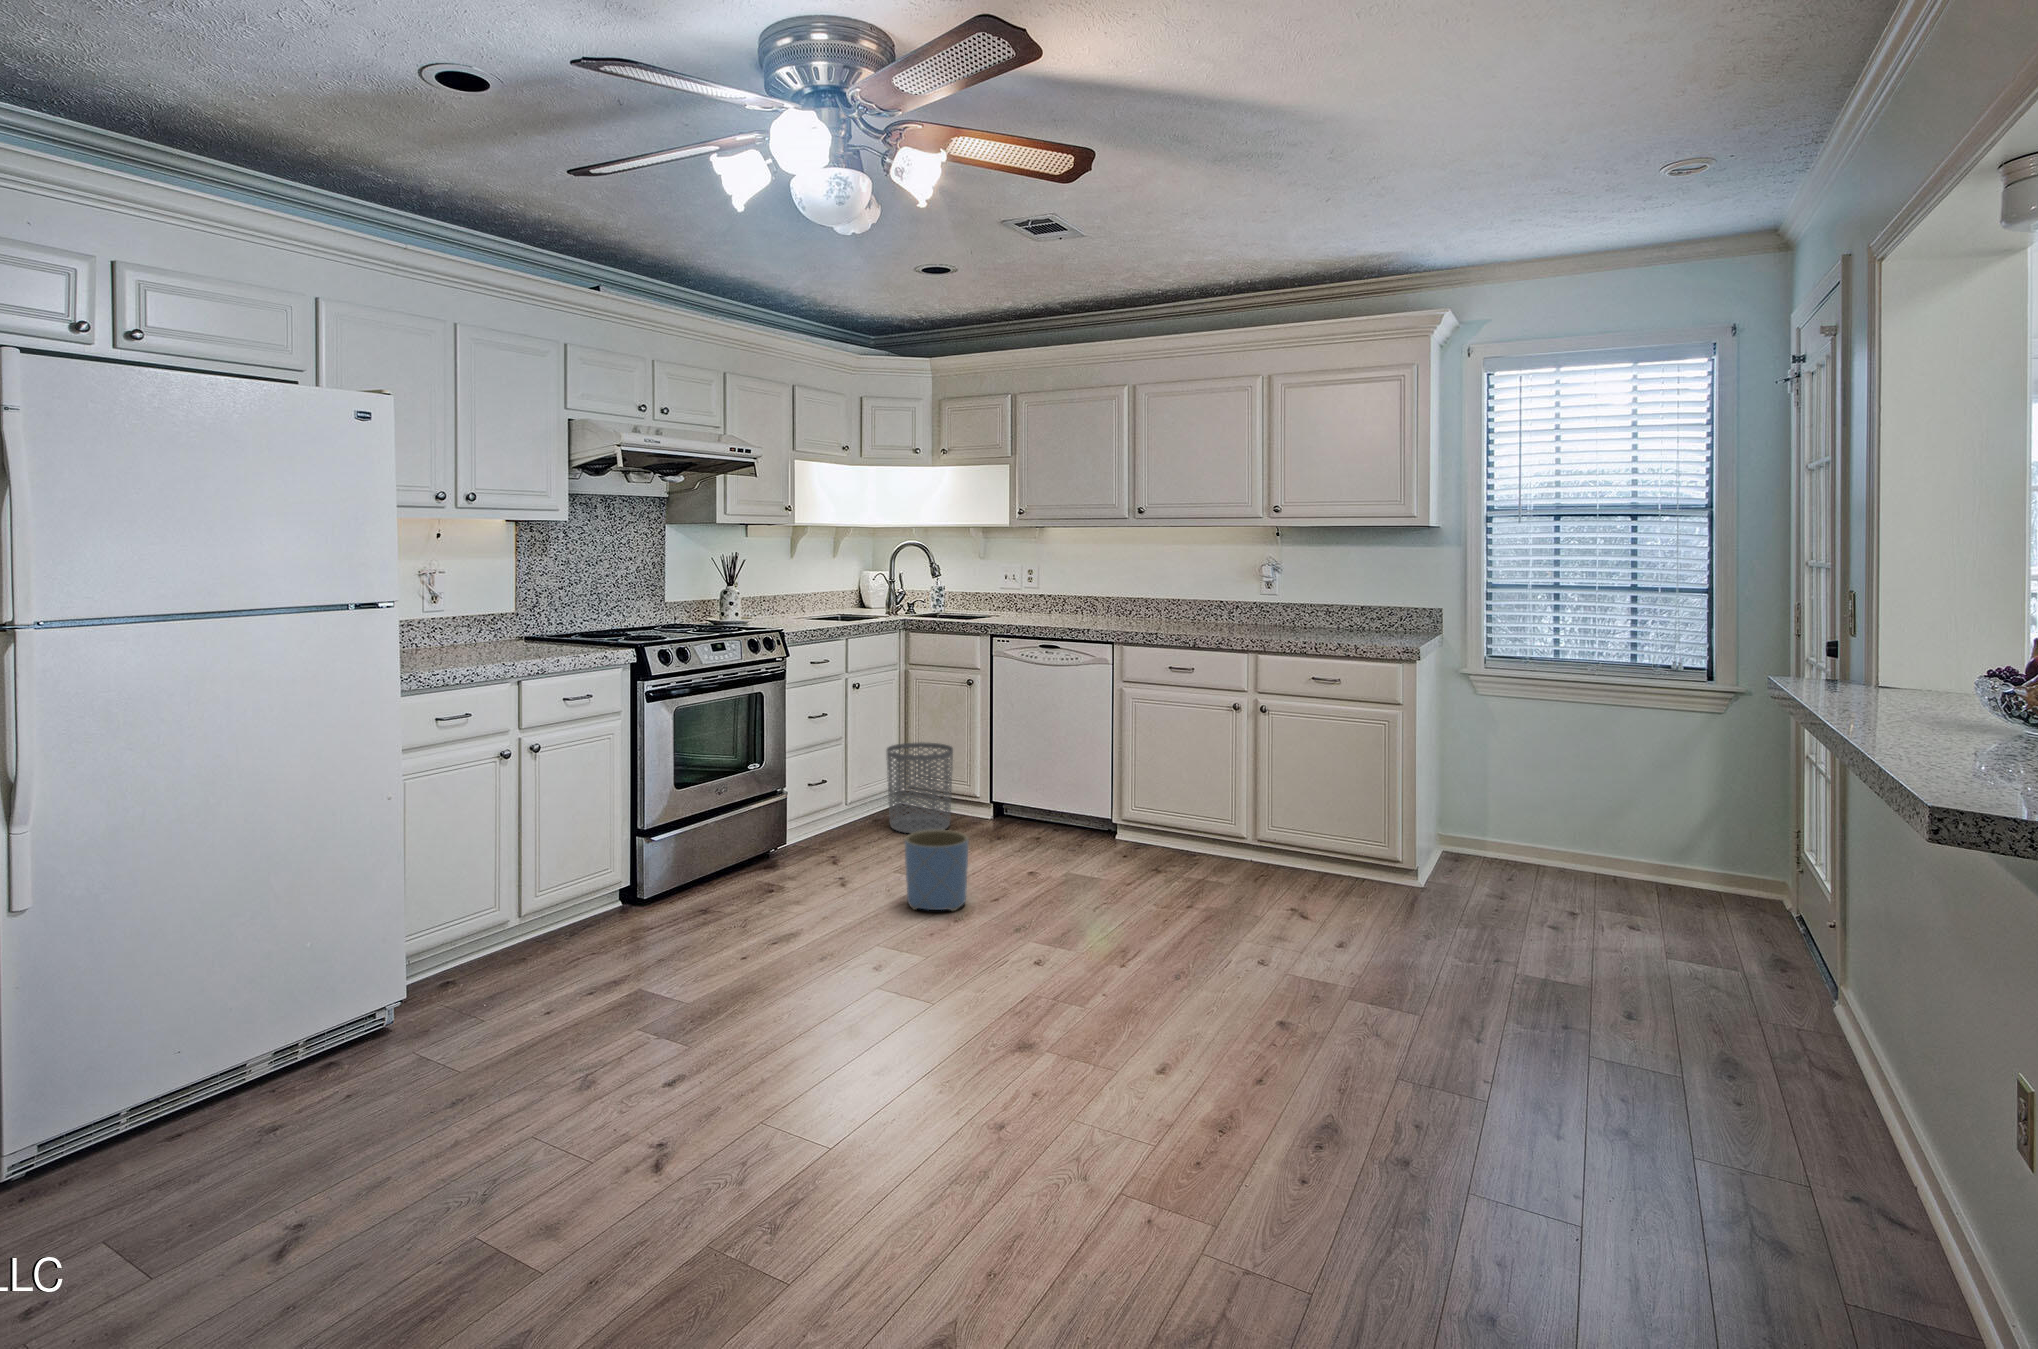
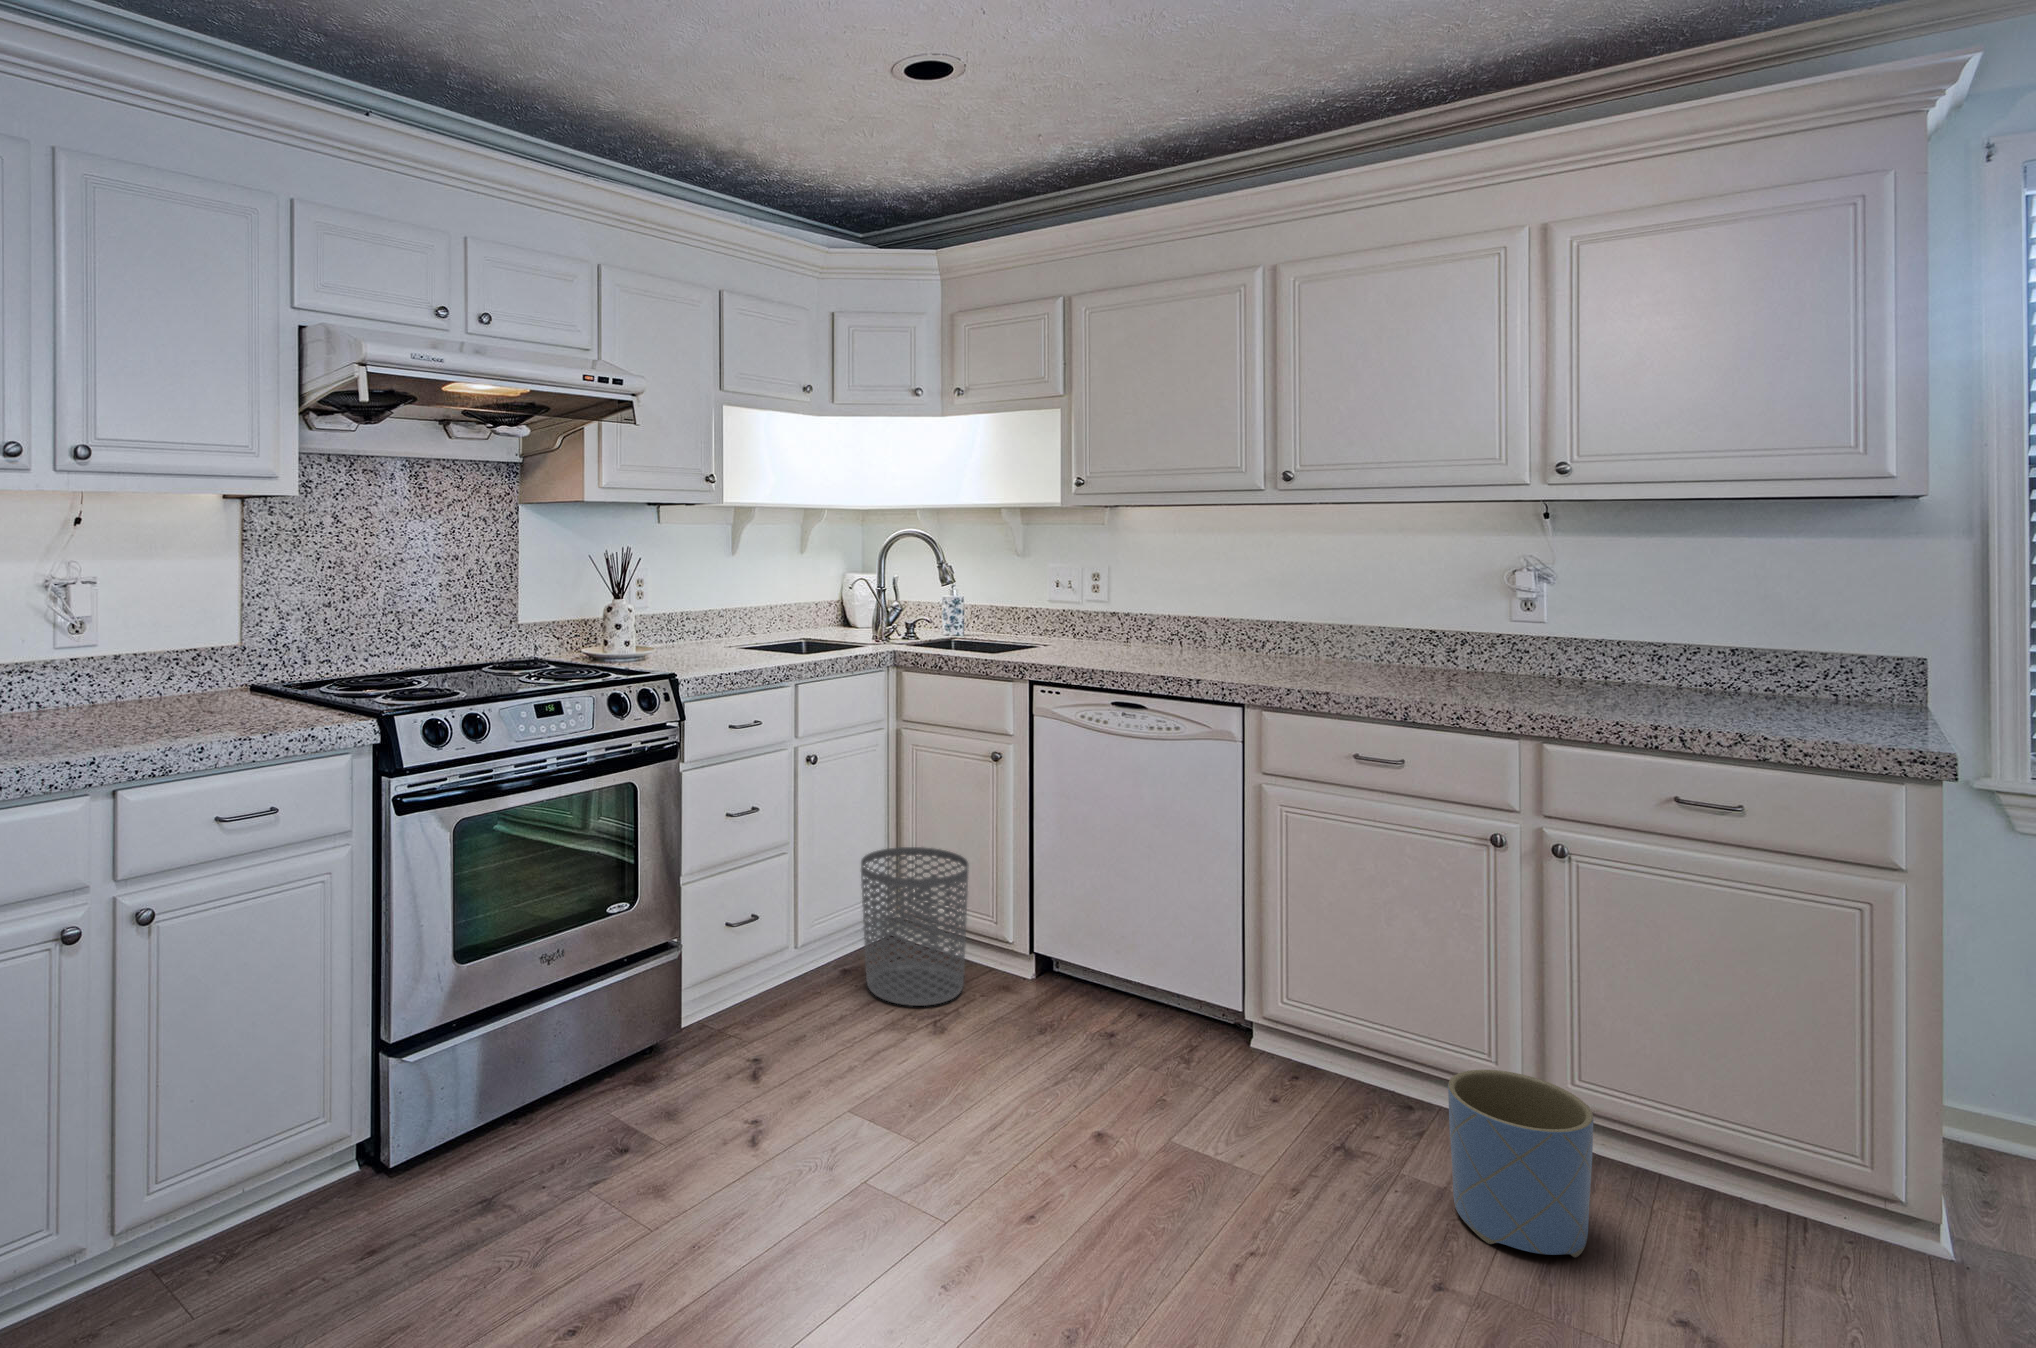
planter: present [905,830,968,911] -> present [1448,1070,1594,1258]

